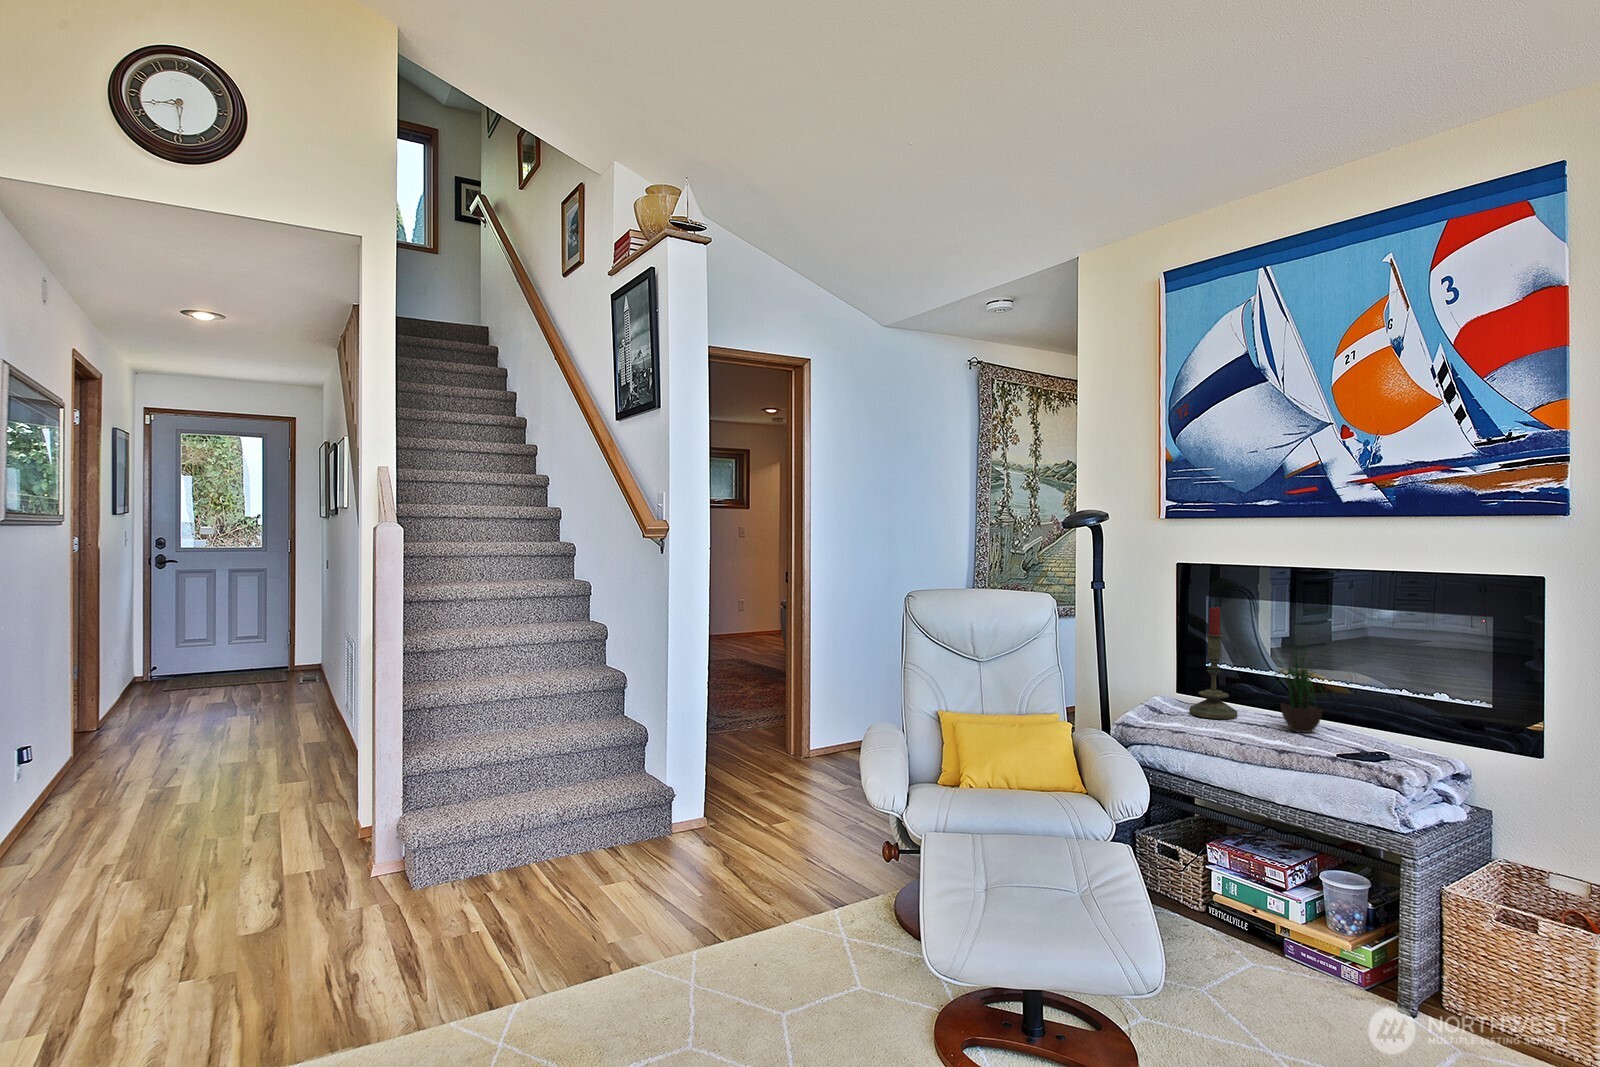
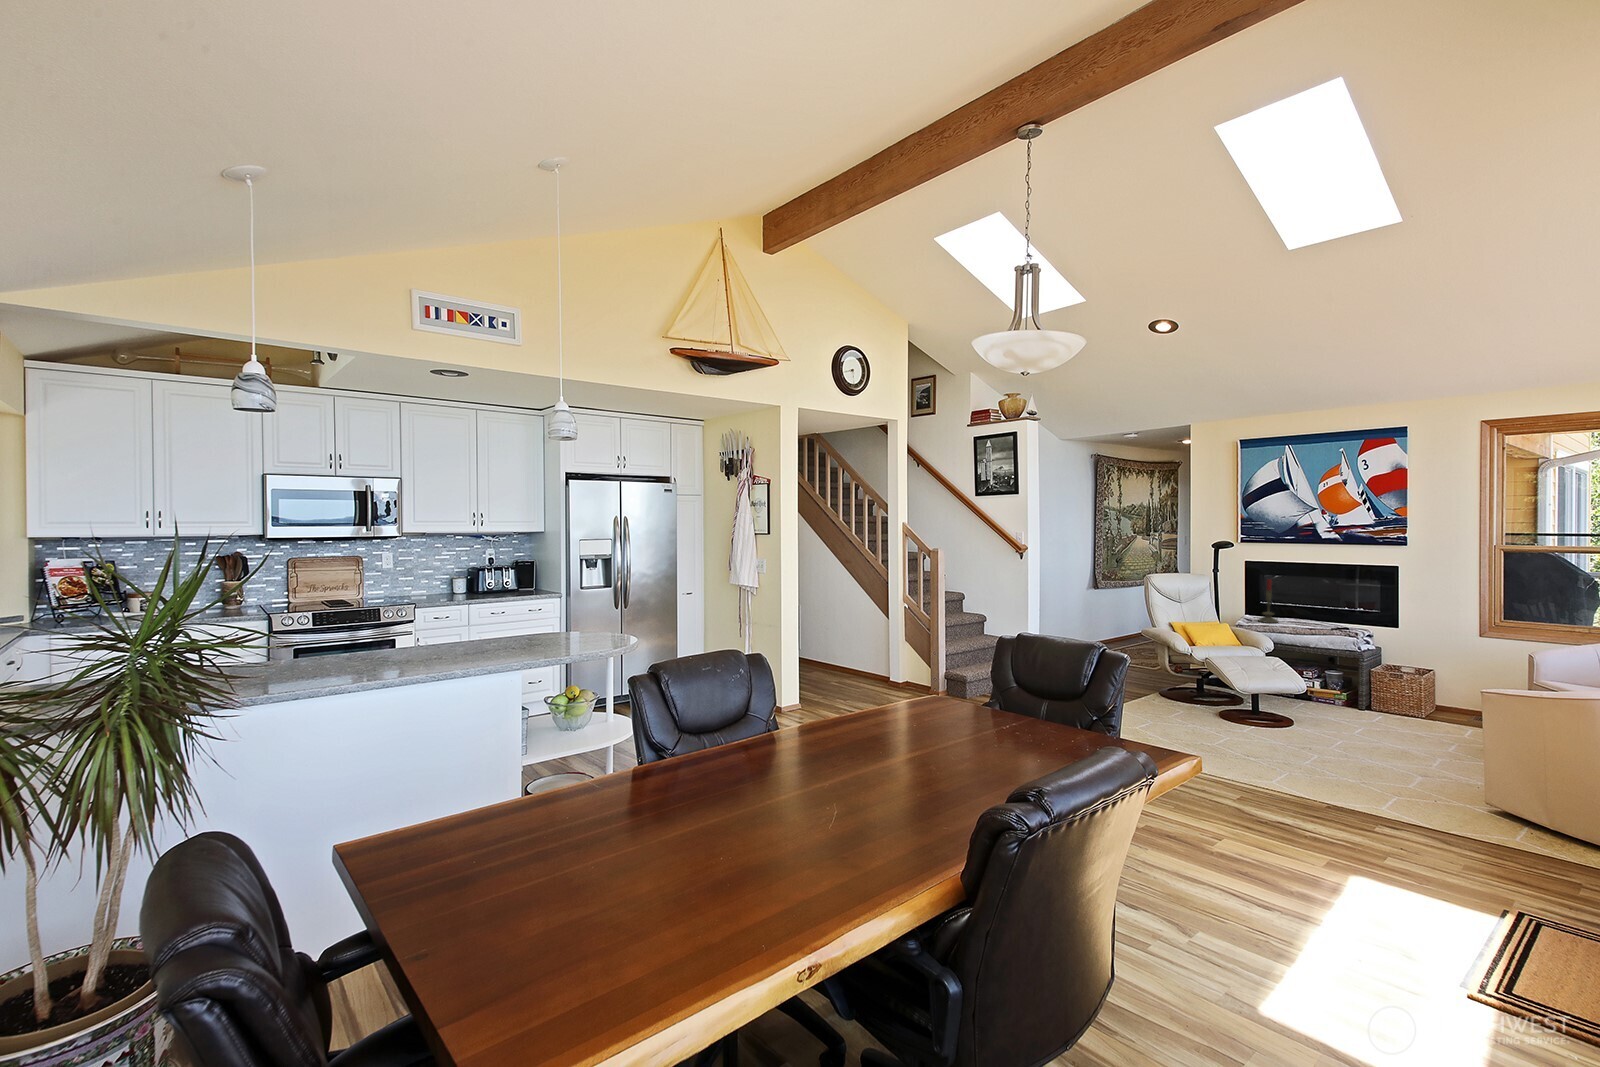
potted plant: present [1274,635,1323,733] -> none [1293,580,1322,626]

